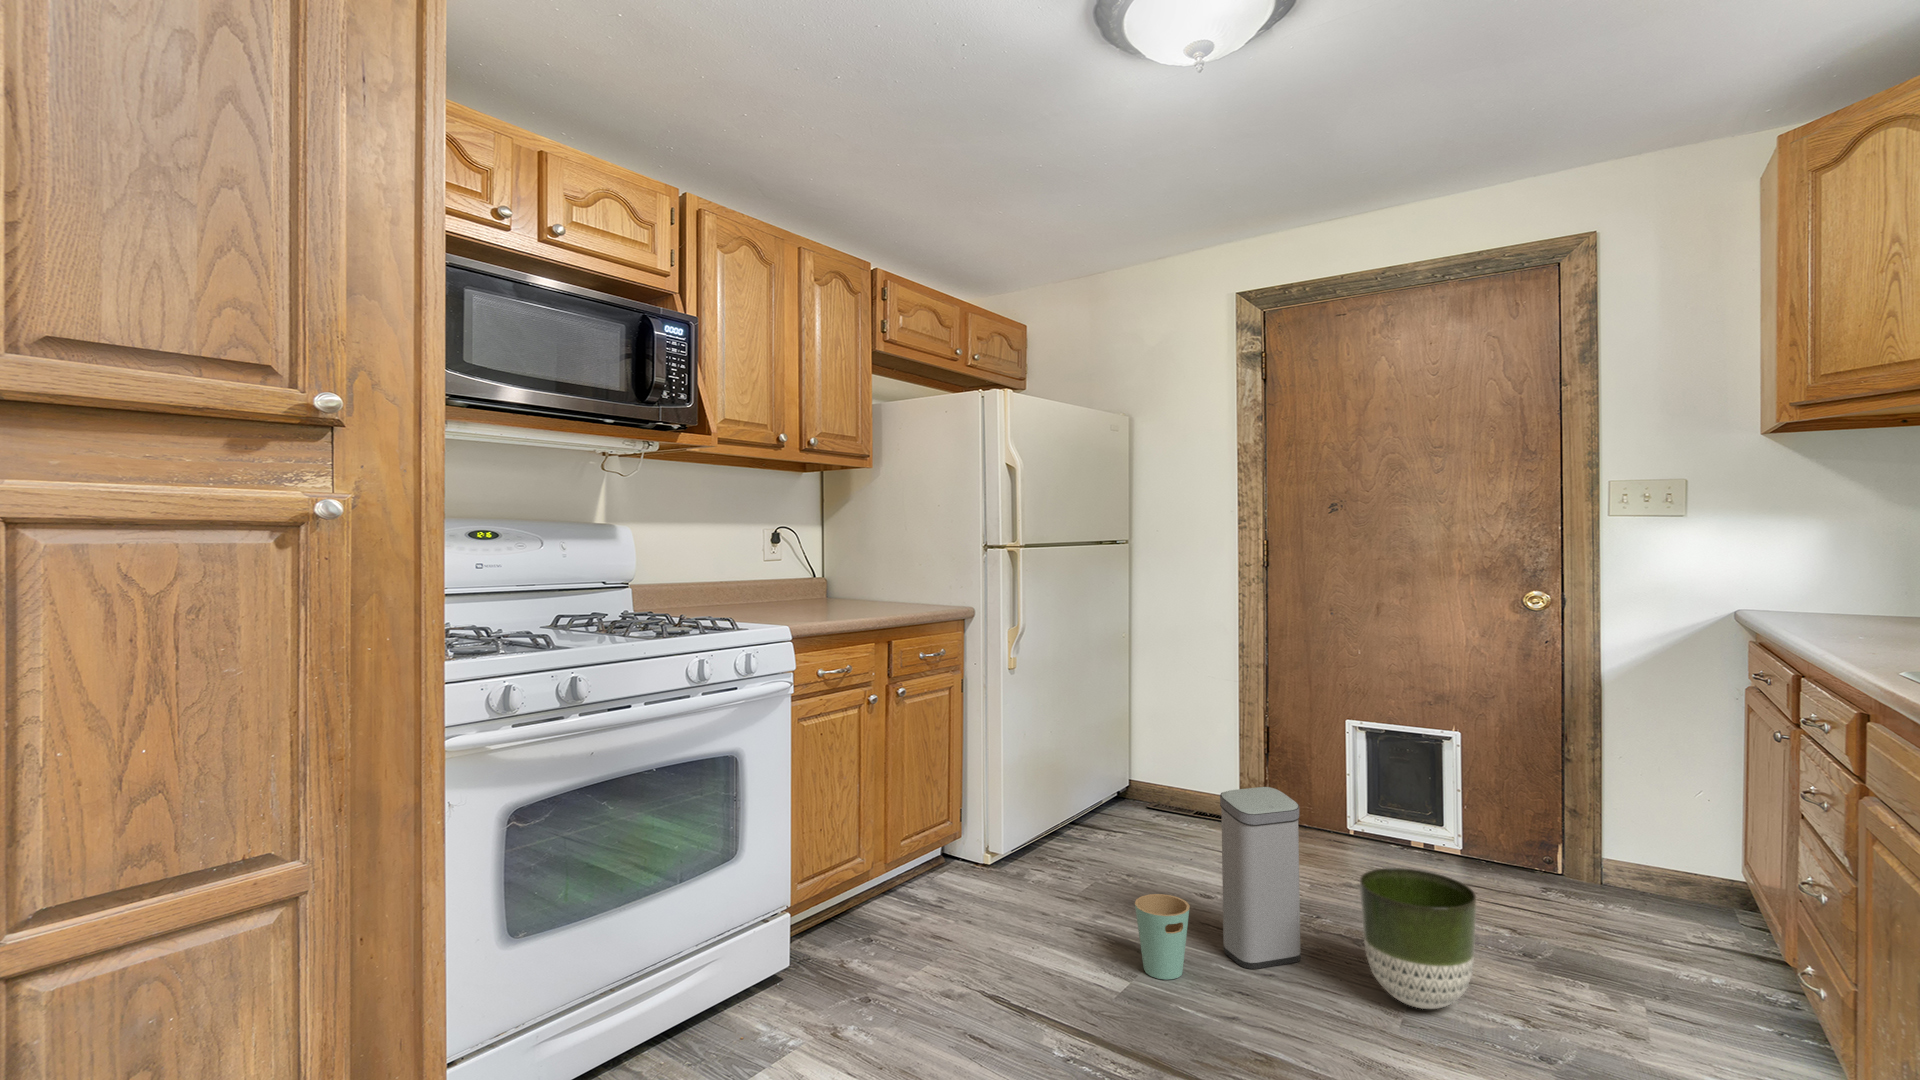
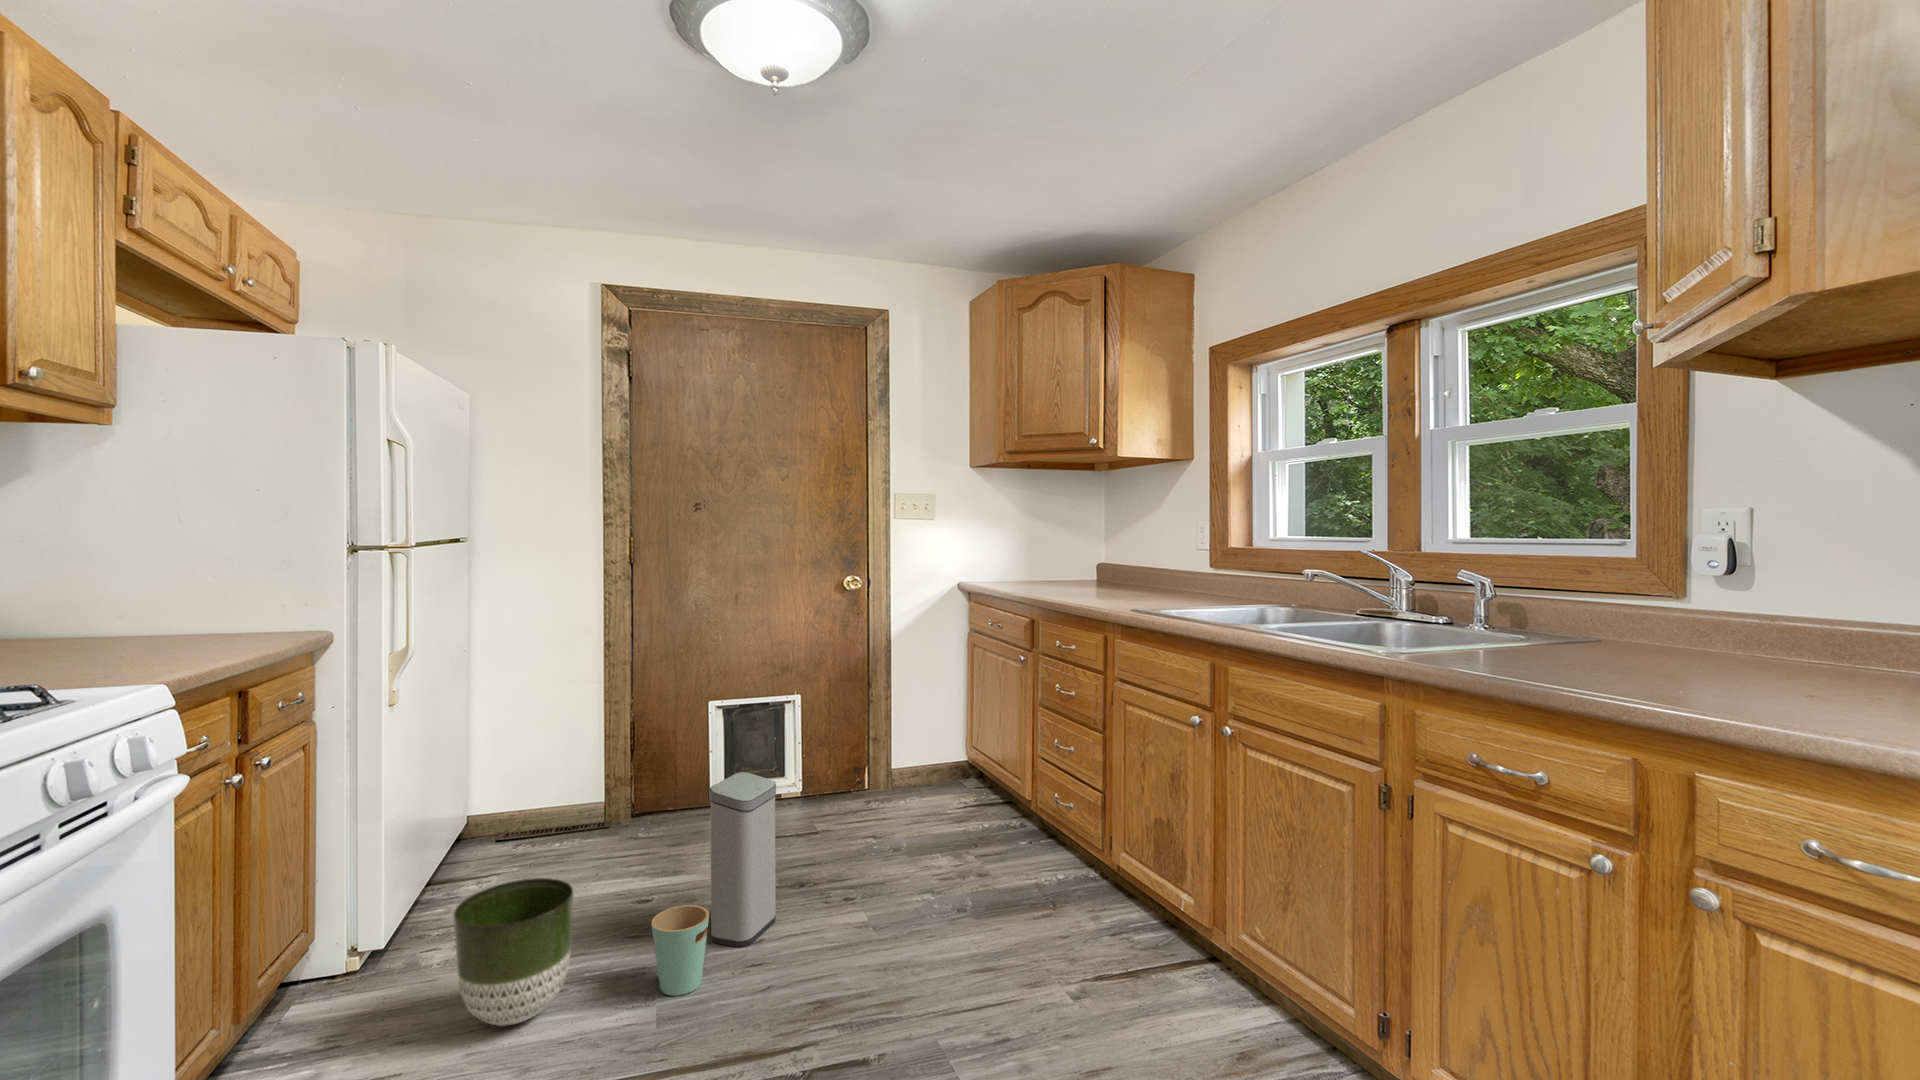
planter: present [1360,868,1476,1009] -> present [453,878,573,1026]

